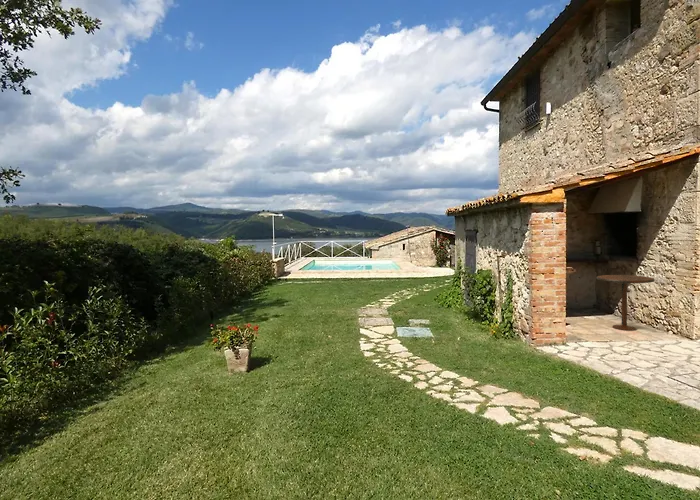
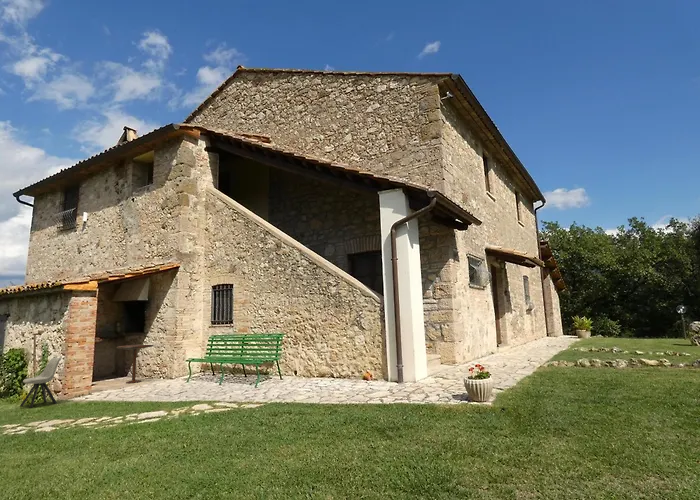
chair: none [487,289,525,347] -> present [21,358,61,408]

